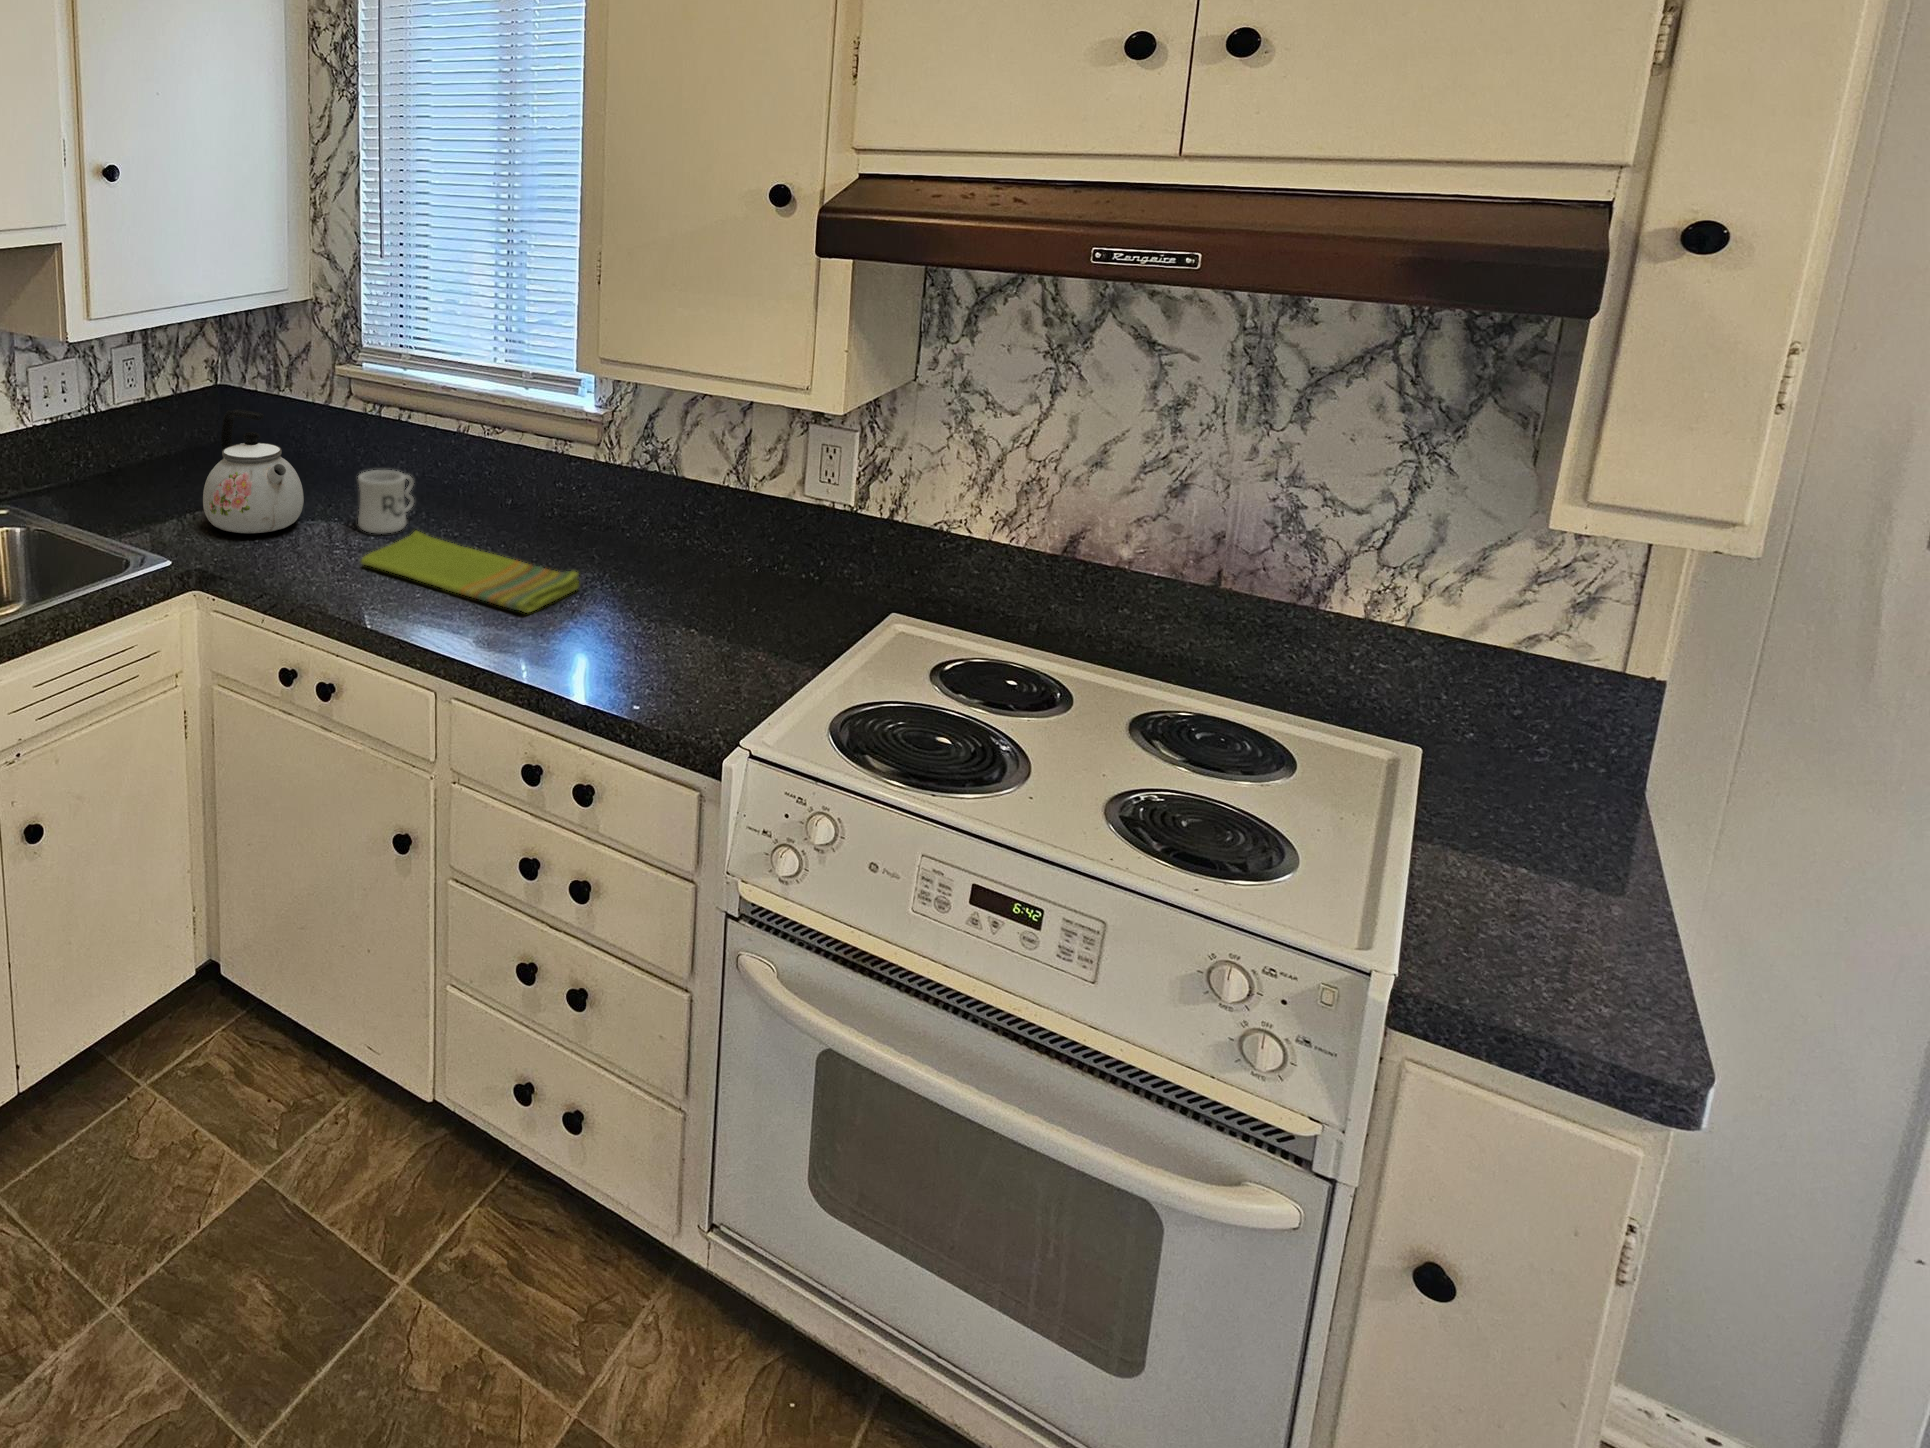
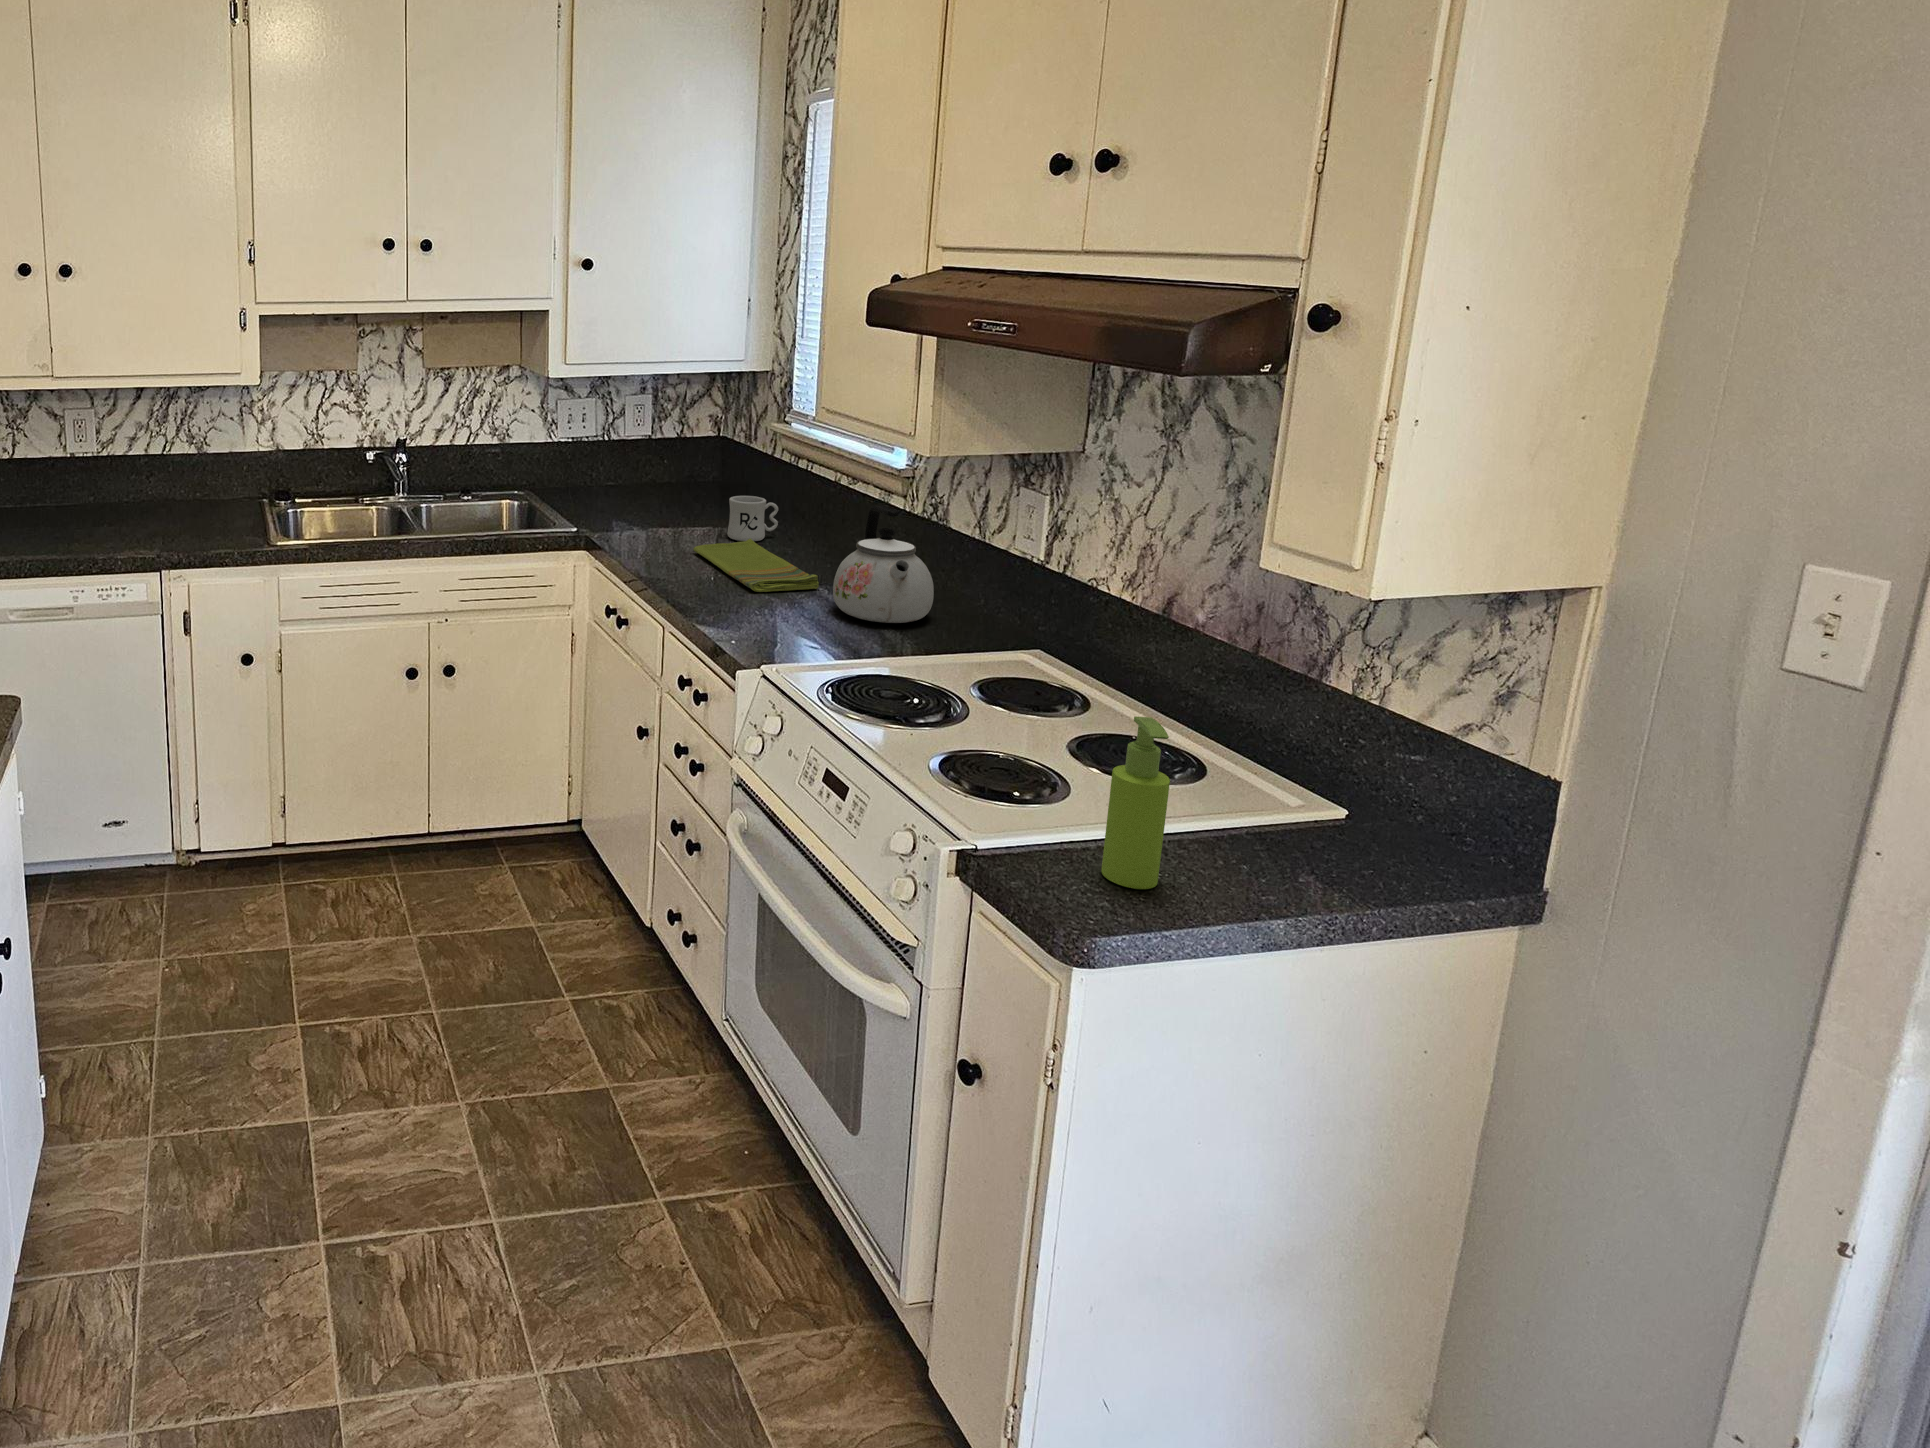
kettle: present [203,409,304,533] -> present [833,506,934,623]
soap dispenser: none [1486,742,1613,960] -> present [1101,716,1170,889]

